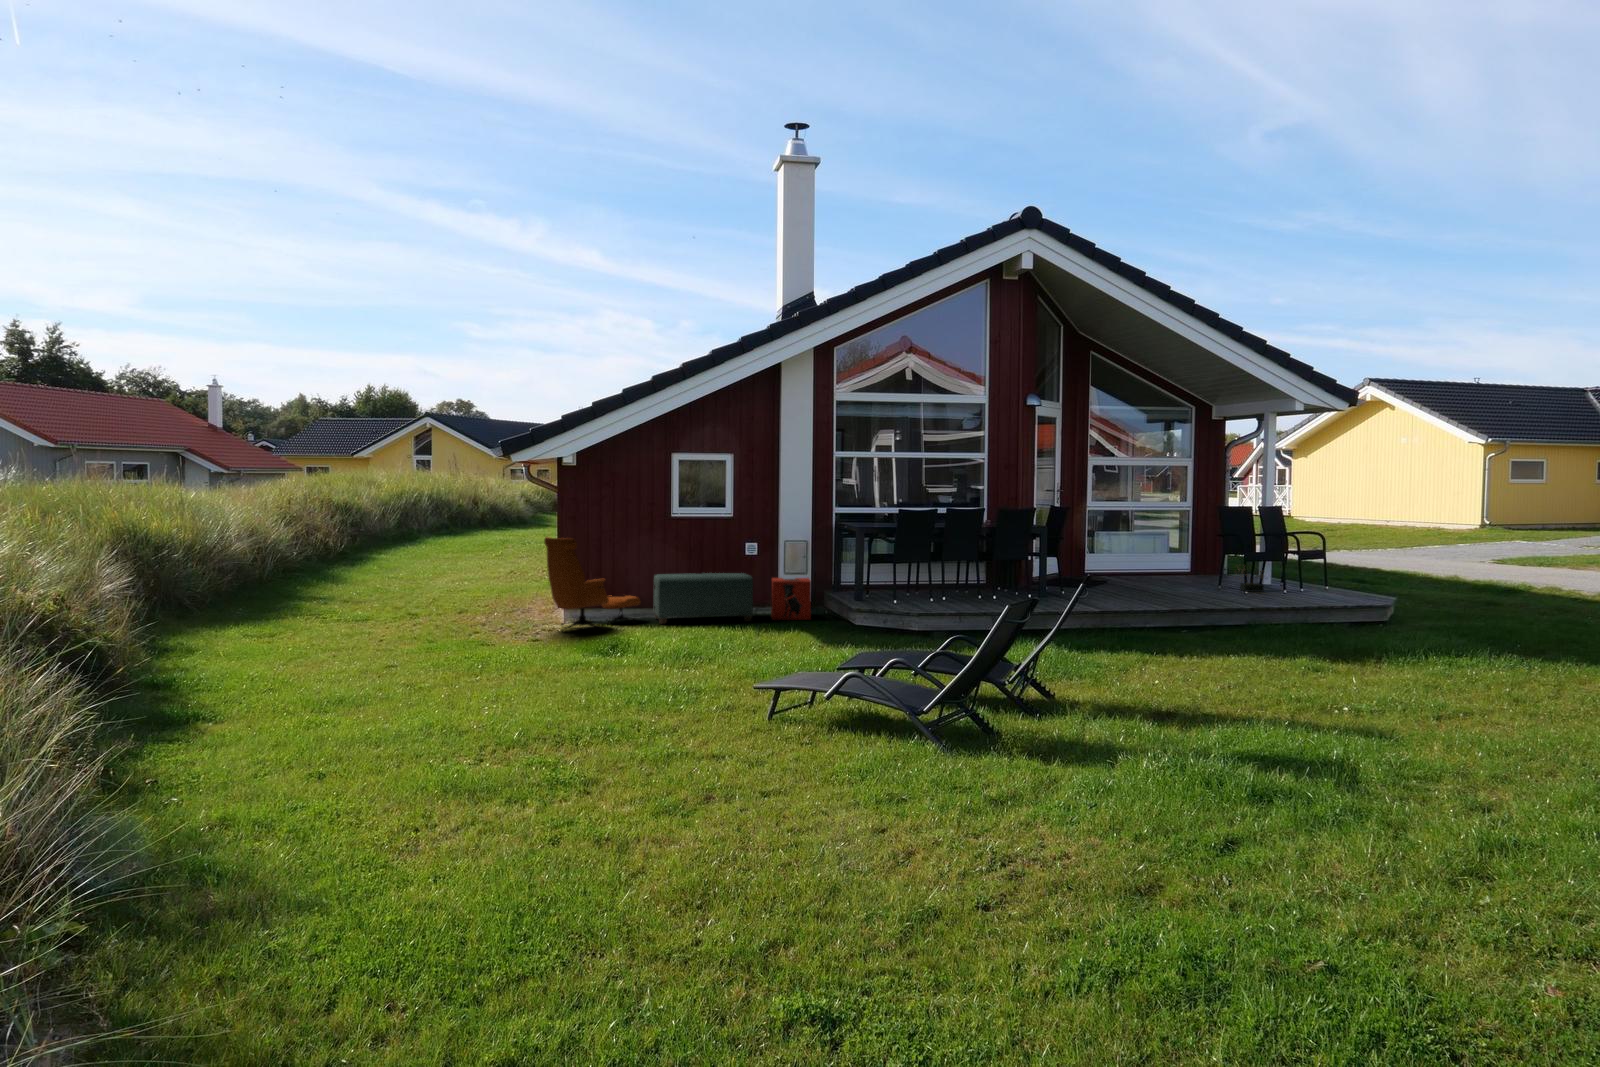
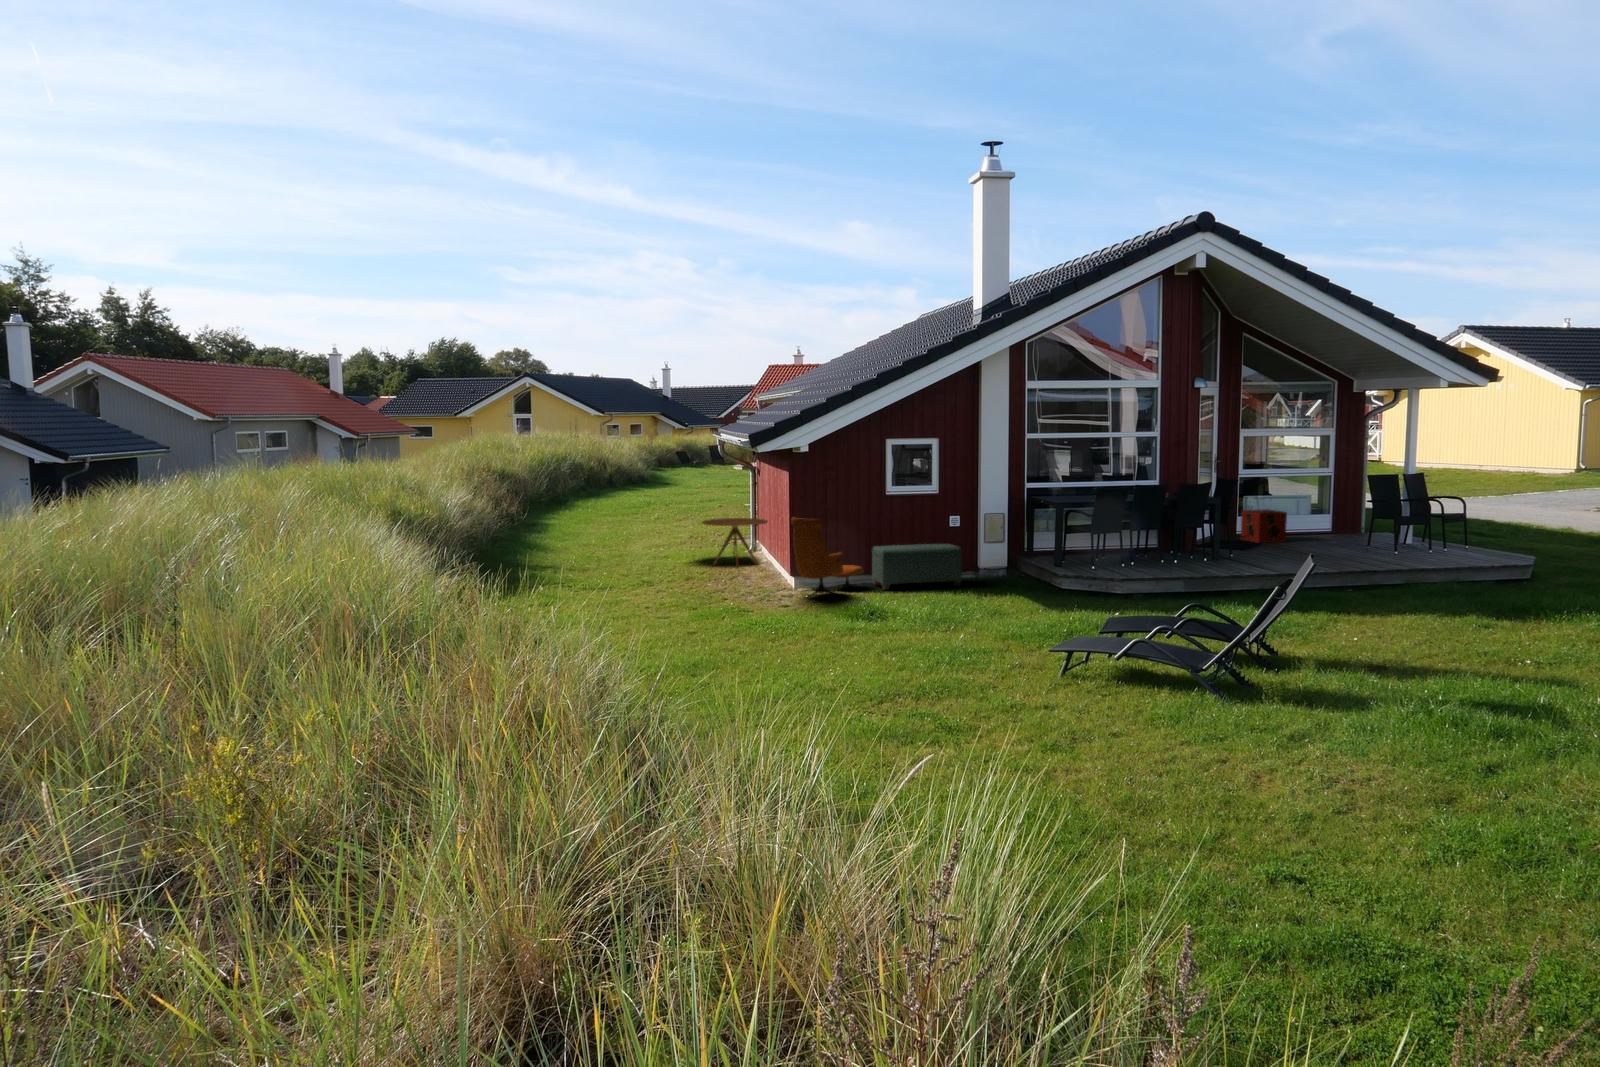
round table: none [489,545,565,601] -> present [702,518,768,566]
decorative plant: present [1238,568,1264,592] -> none [1384,528,1415,552]
storage box: present [771,578,811,620] -> present [1241,509,1287,543]

